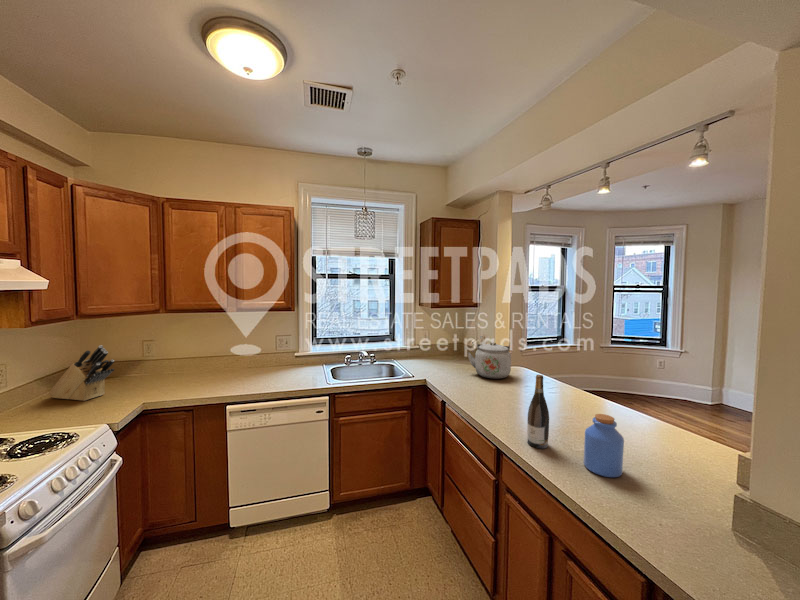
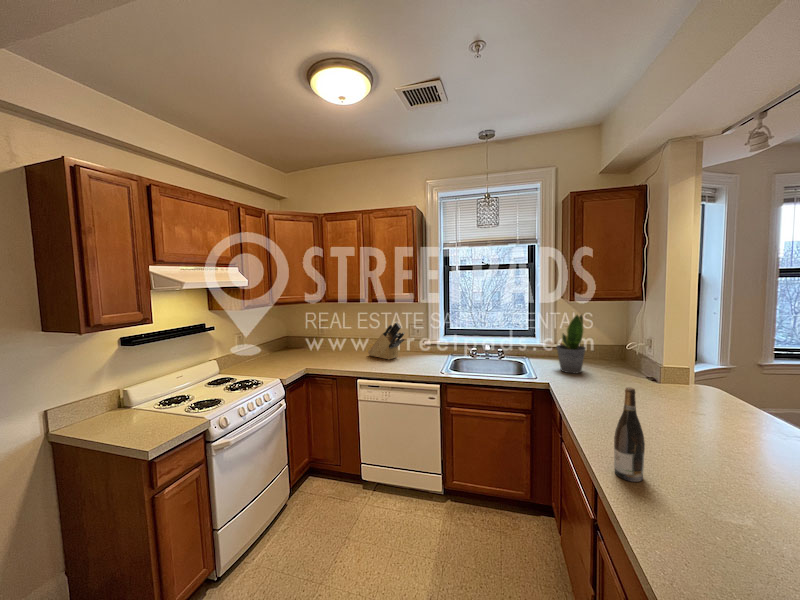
potted plant: none [424,319,447,370] -> present [557,315,586,373]
kettle: present [468,342,511,379] -> none [609,346,677,394]
knife block: present [49,345,114,401] -> present [368,322,405,360]
jar: present [584,414,624,477] -> none [675,451,739,544]

